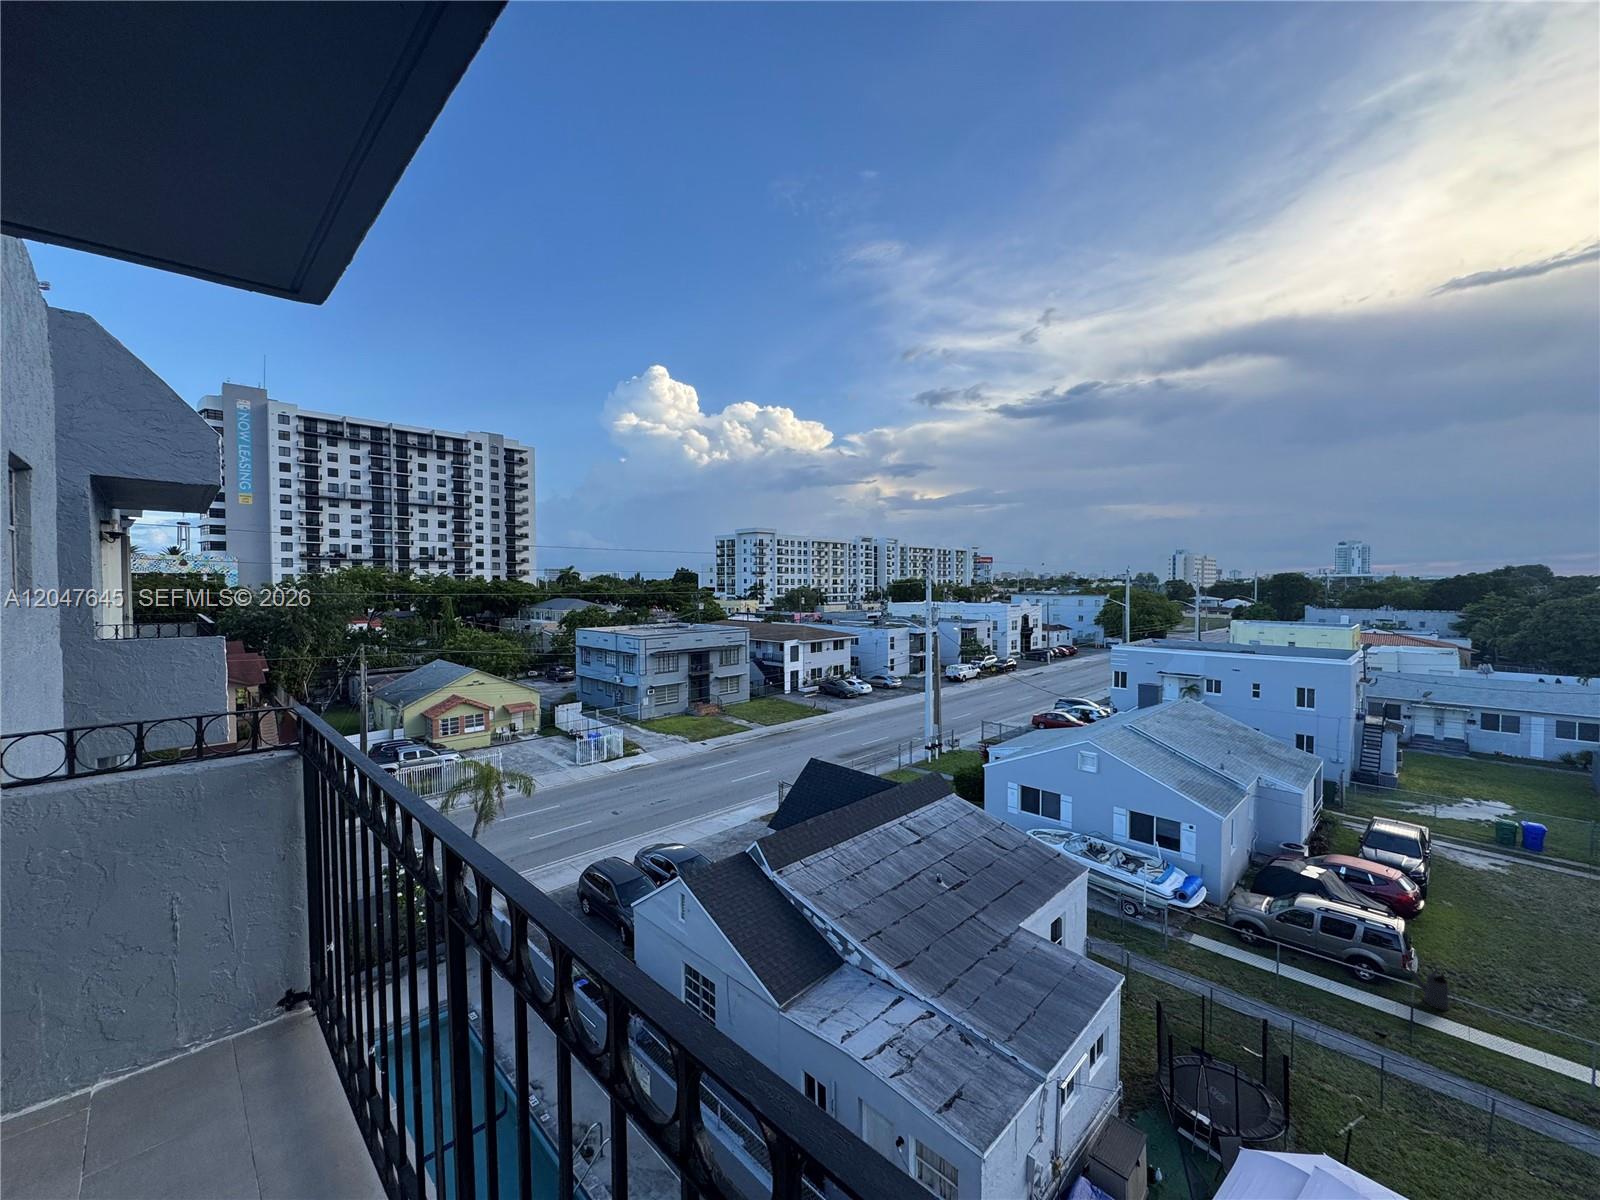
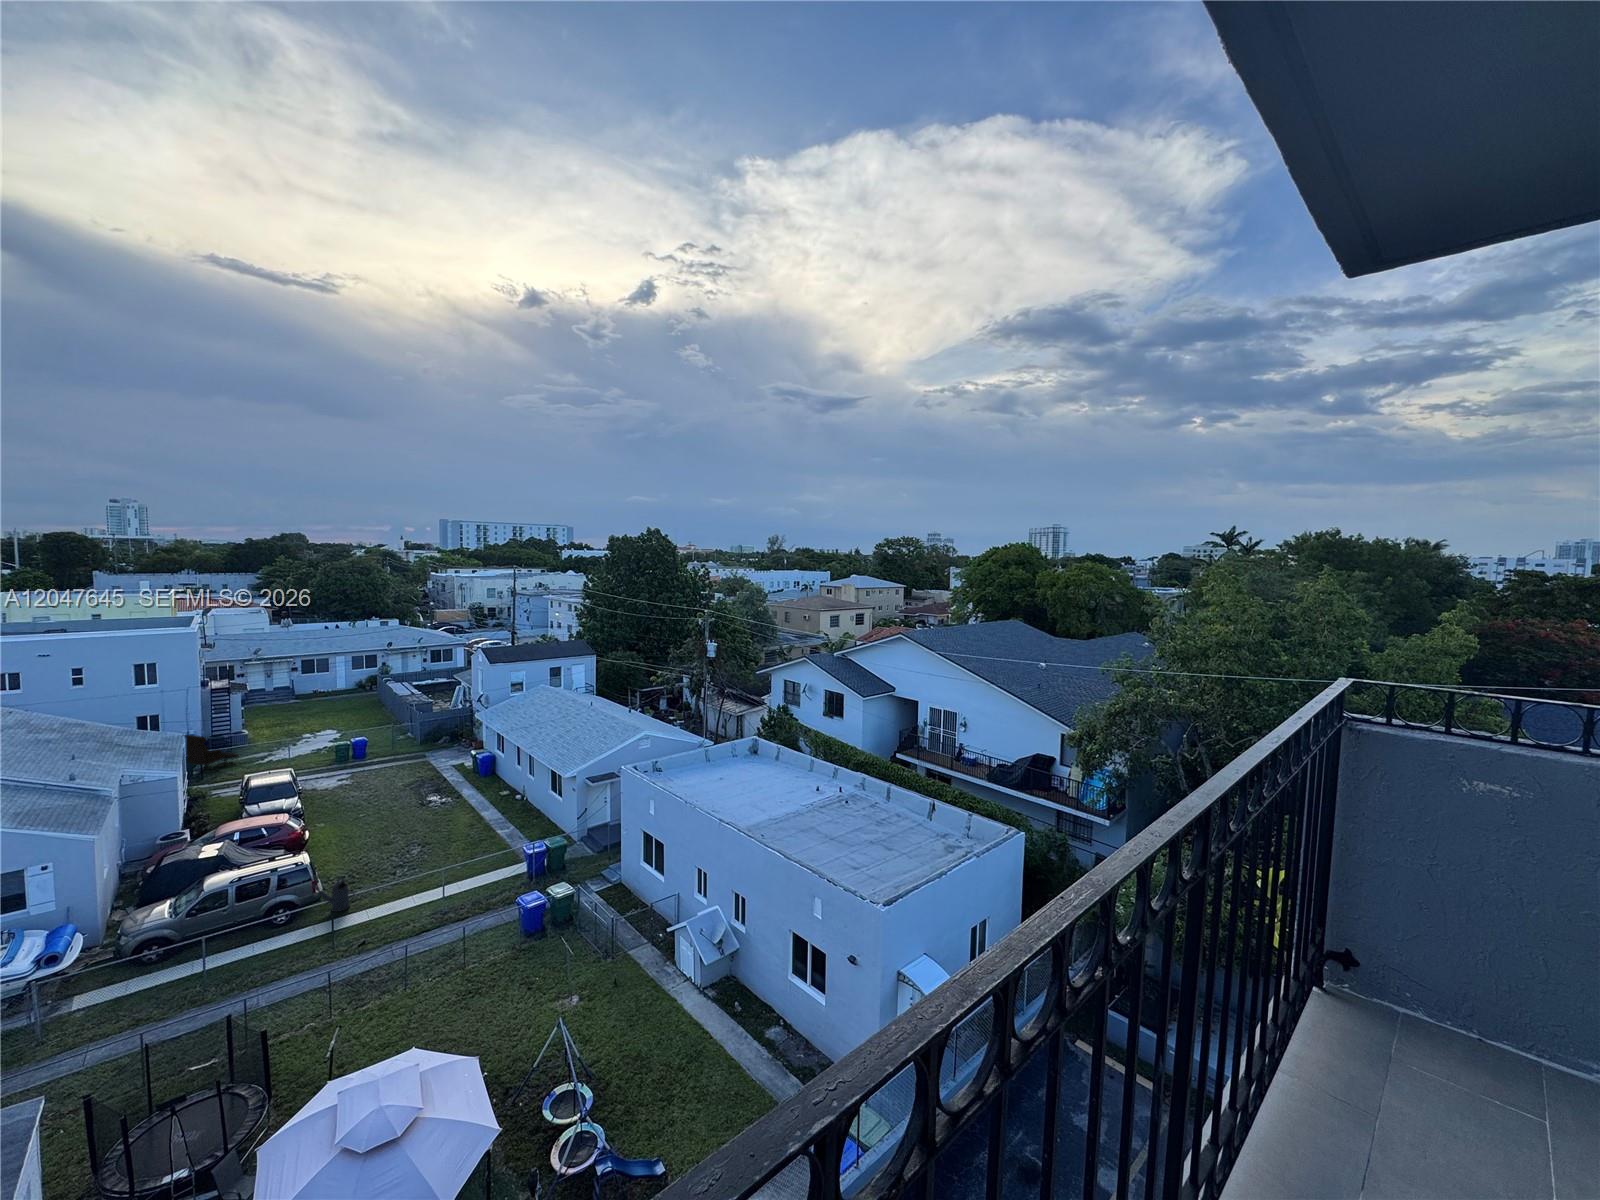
lounge chair: none [1327,760,1382,803] -> present [185,735,239,774]

